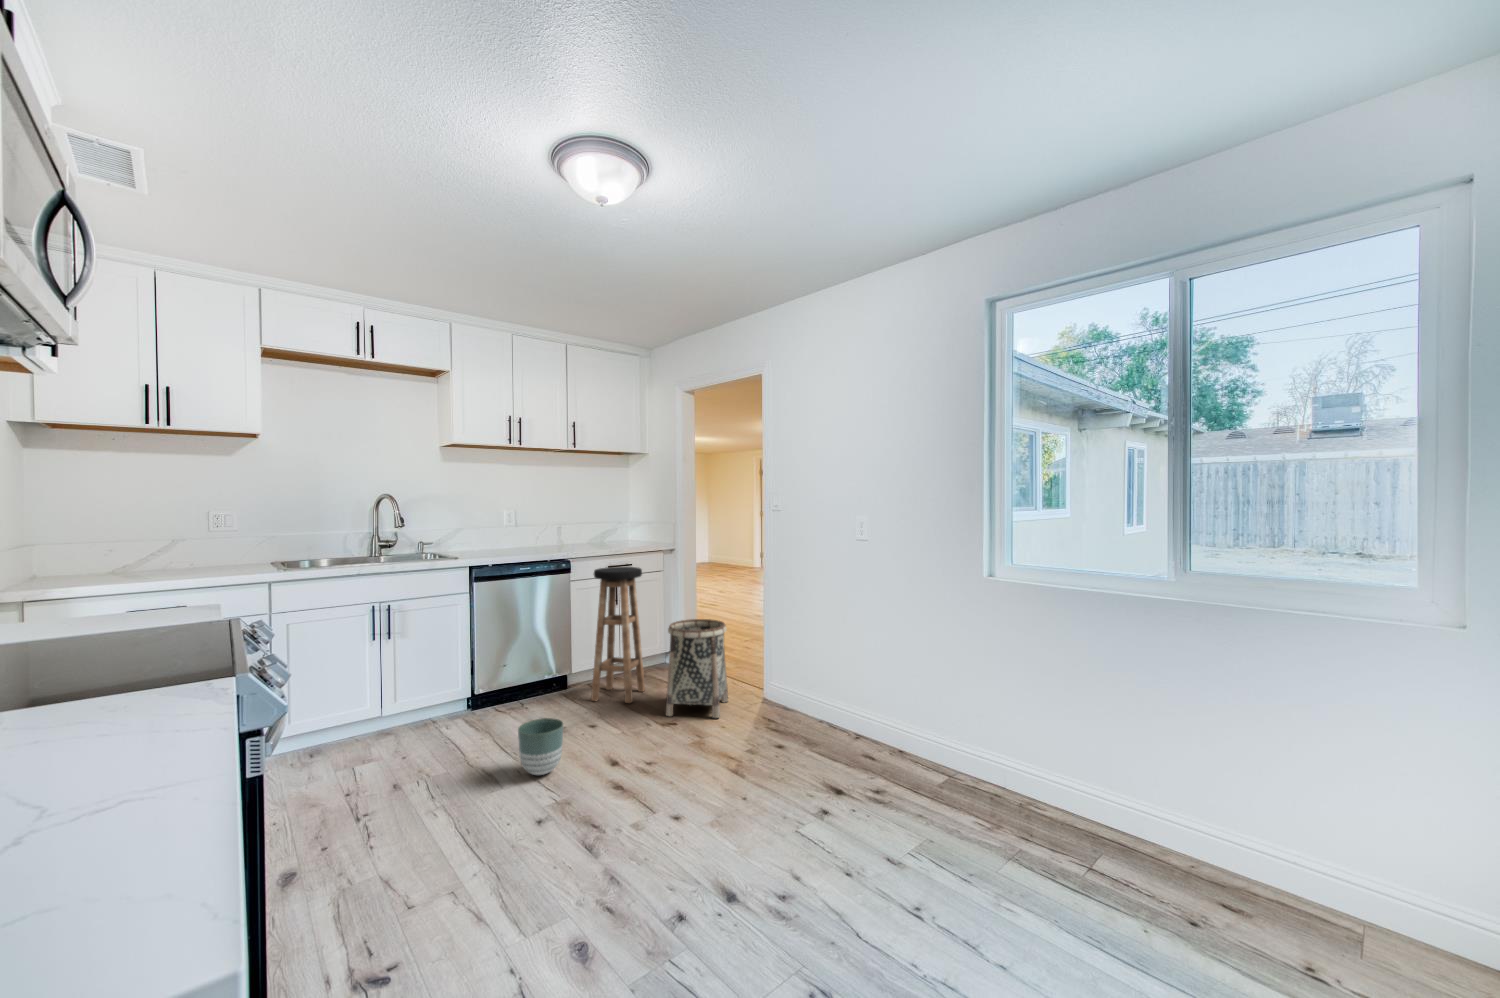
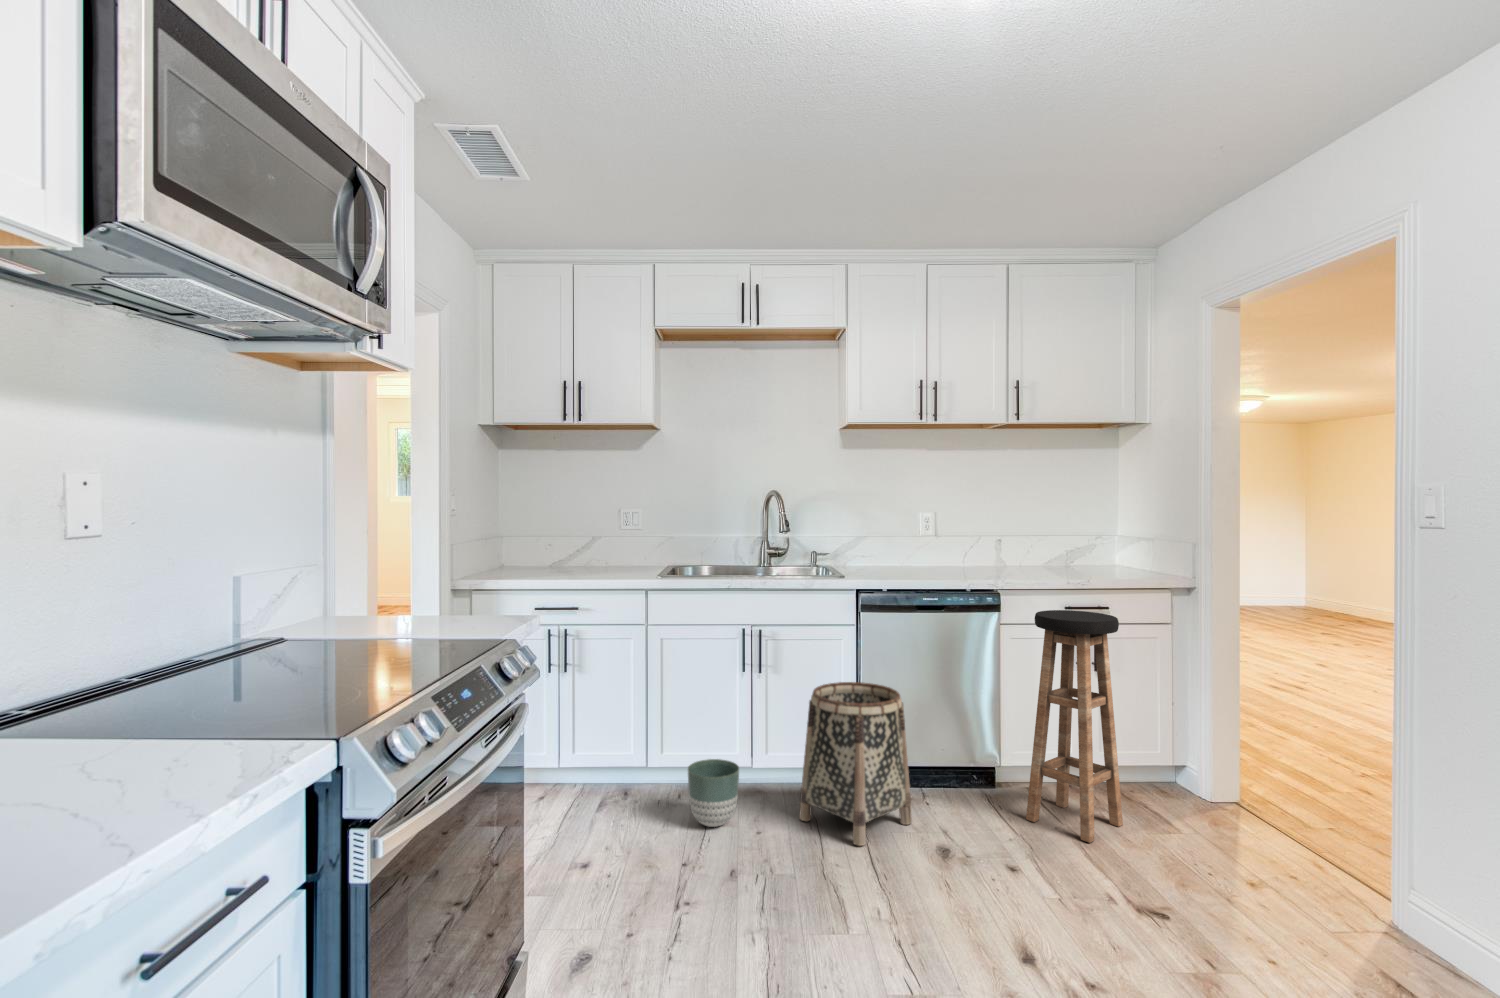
basket: present [666,619,728,718] -> present [799,682,912,846]
planter: present [518,718,563,775] -> present [688,759,739,827]

